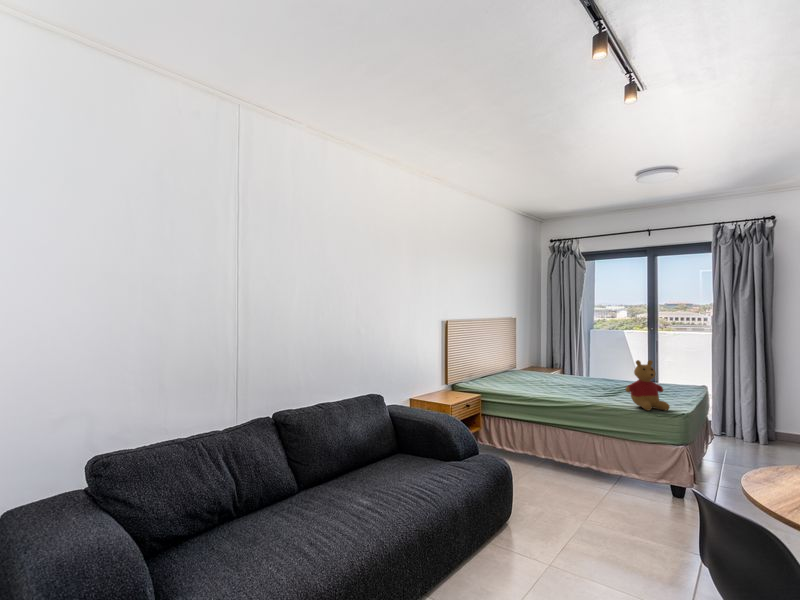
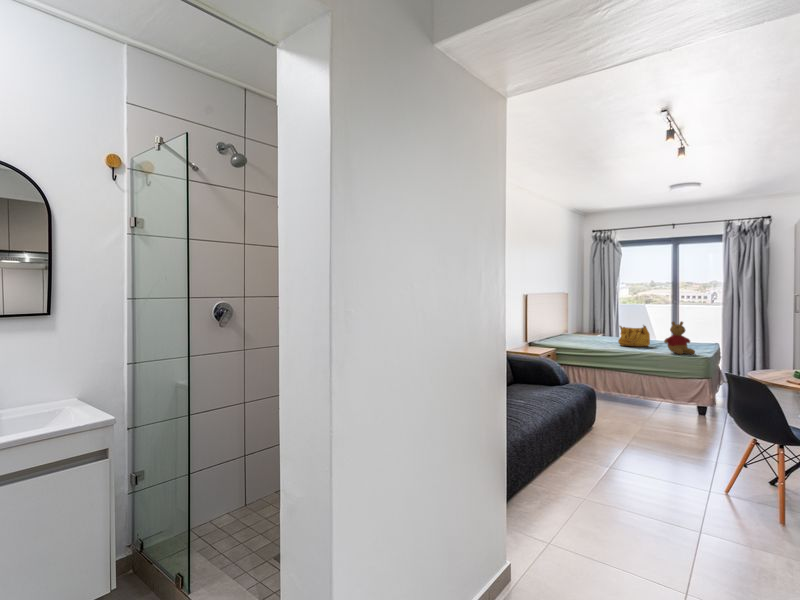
handbag: none [569,362,612,394] -> present [618,325,650,347]

